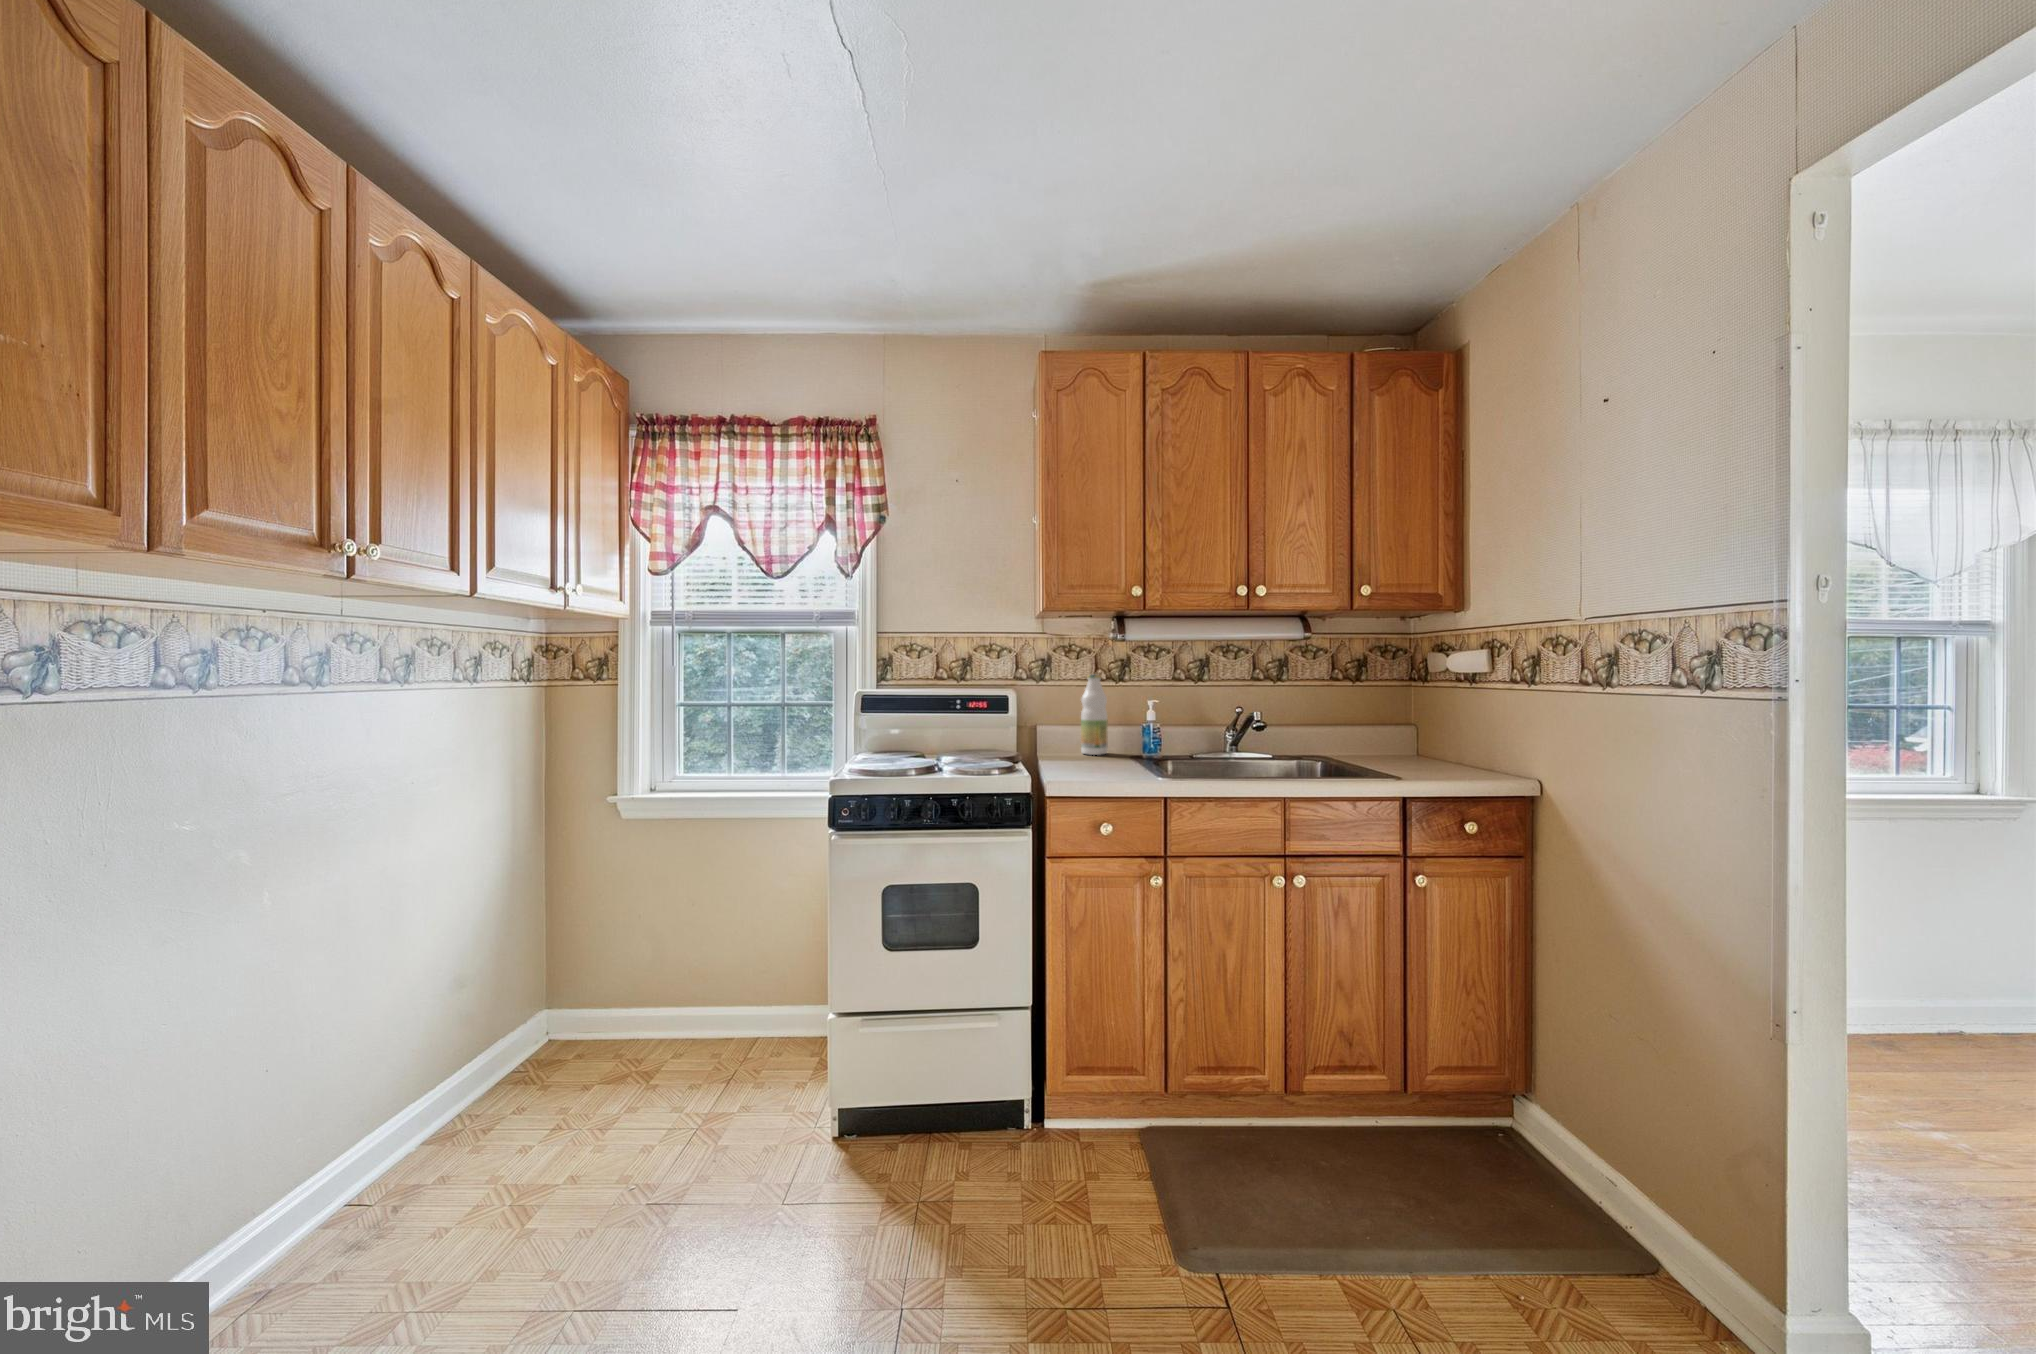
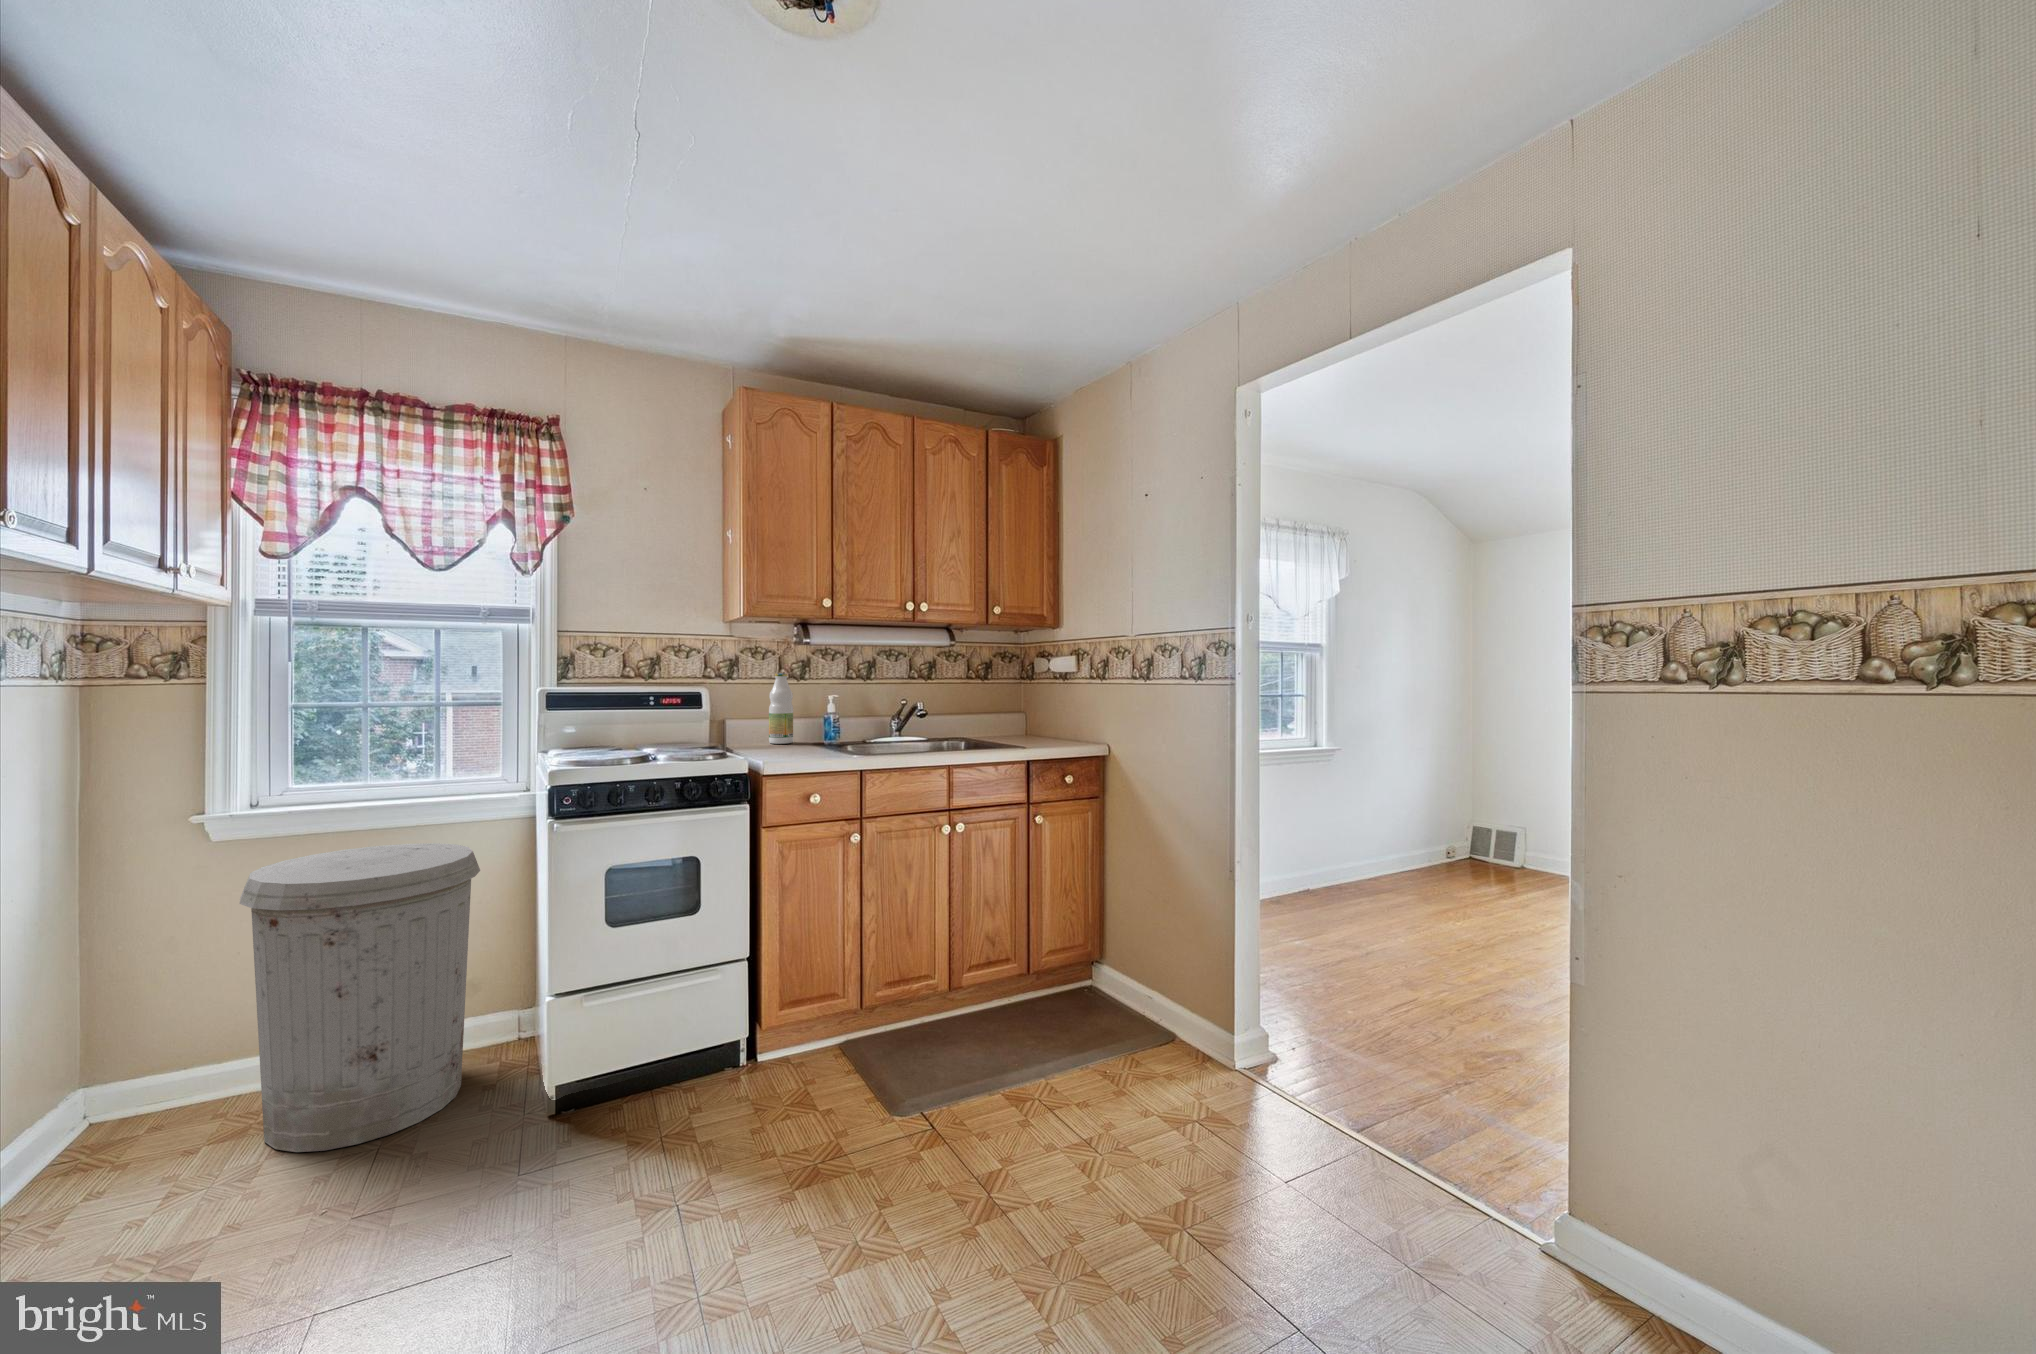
trash can: none [612,833,797,1116] -> present [240,843,480,1152]

